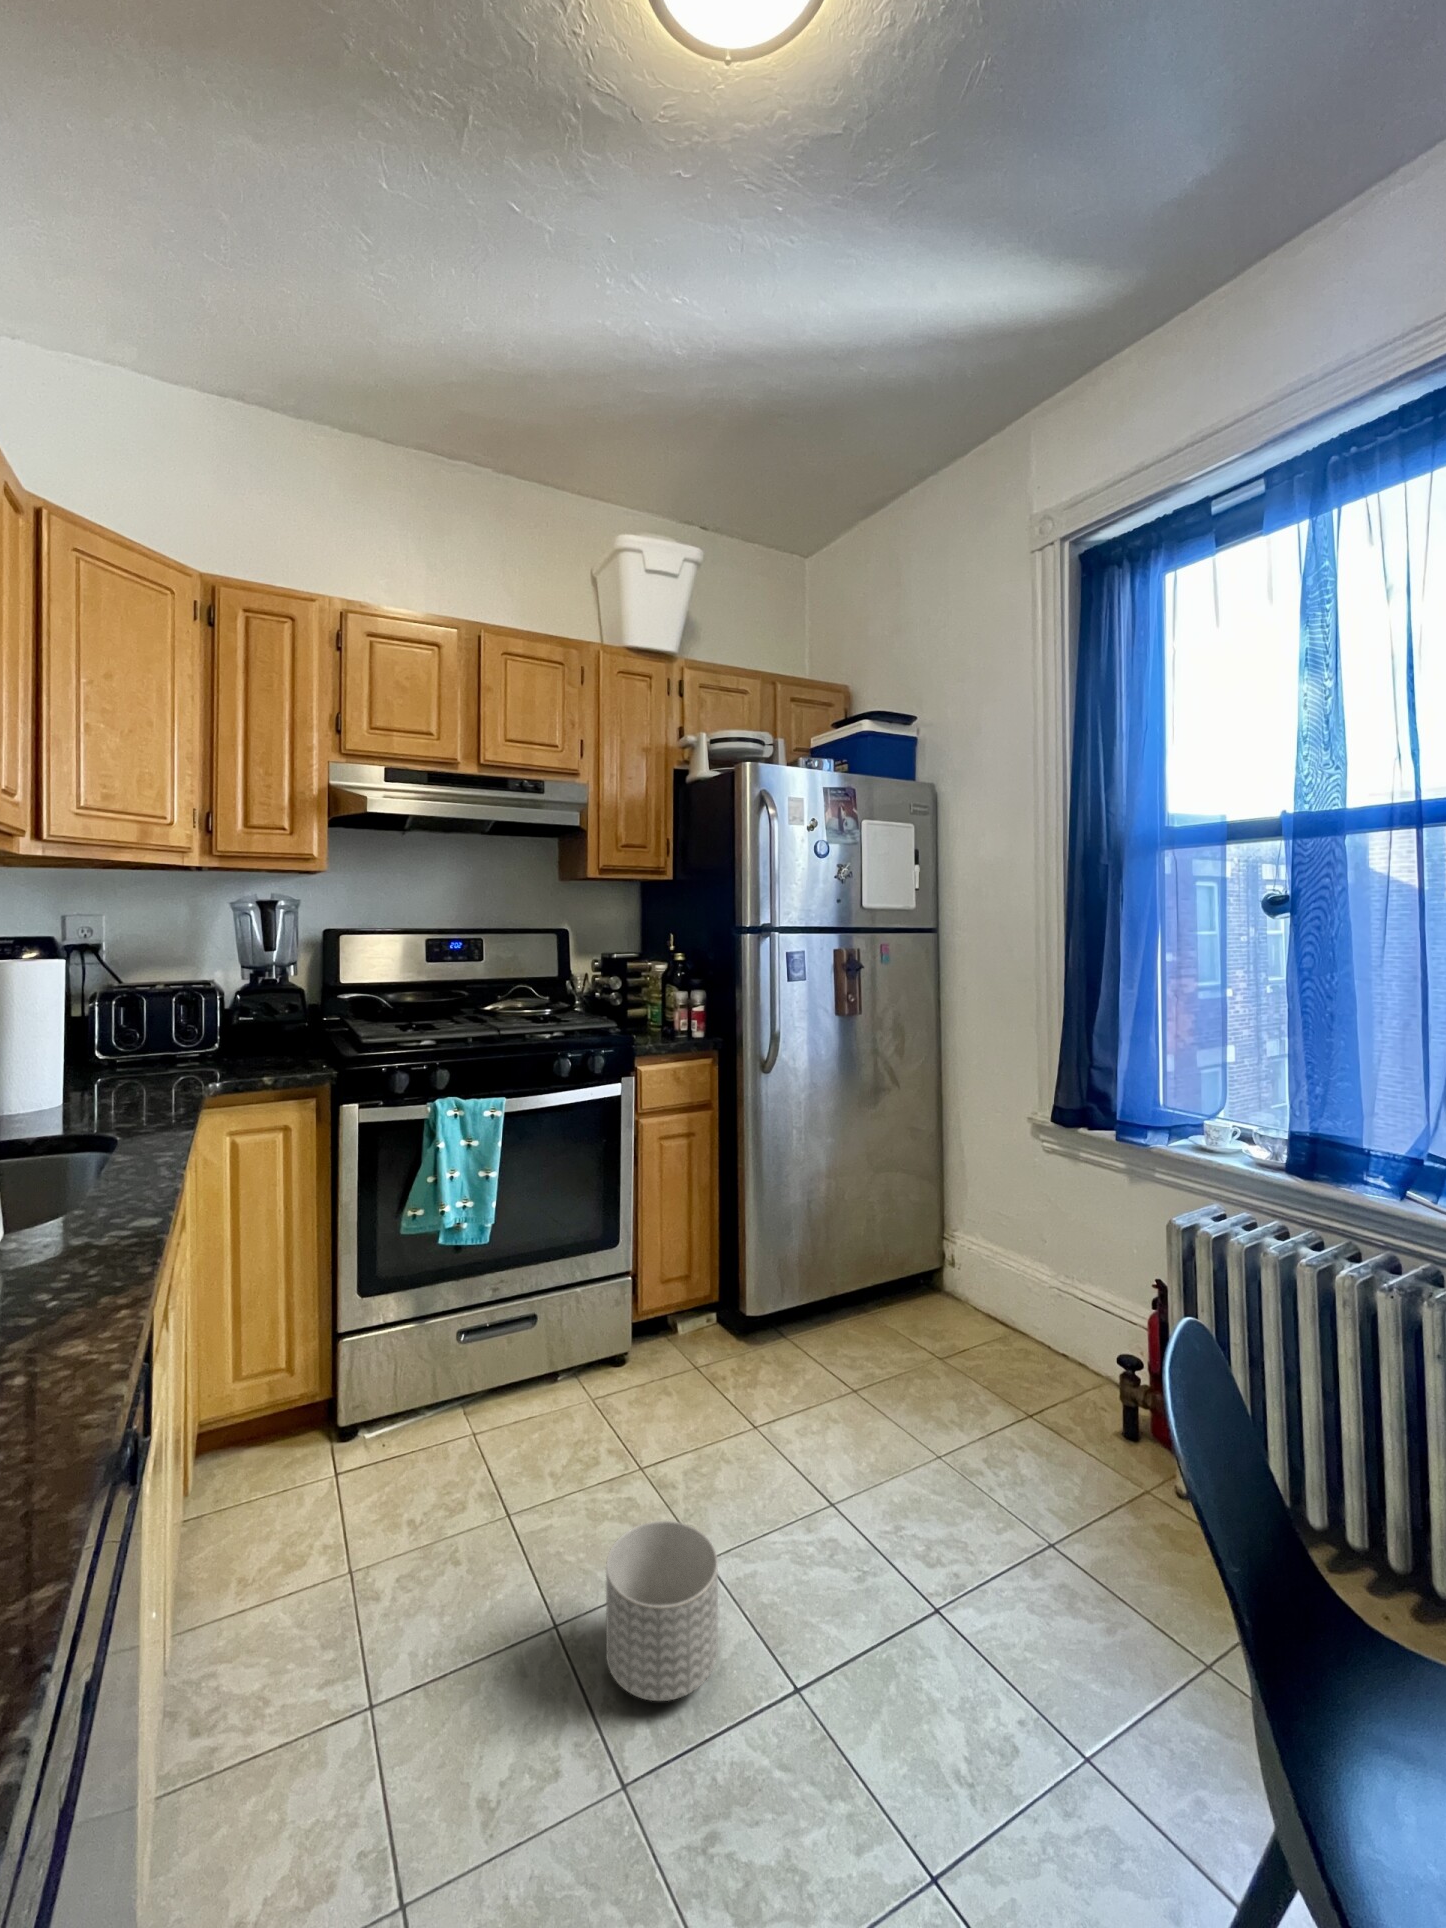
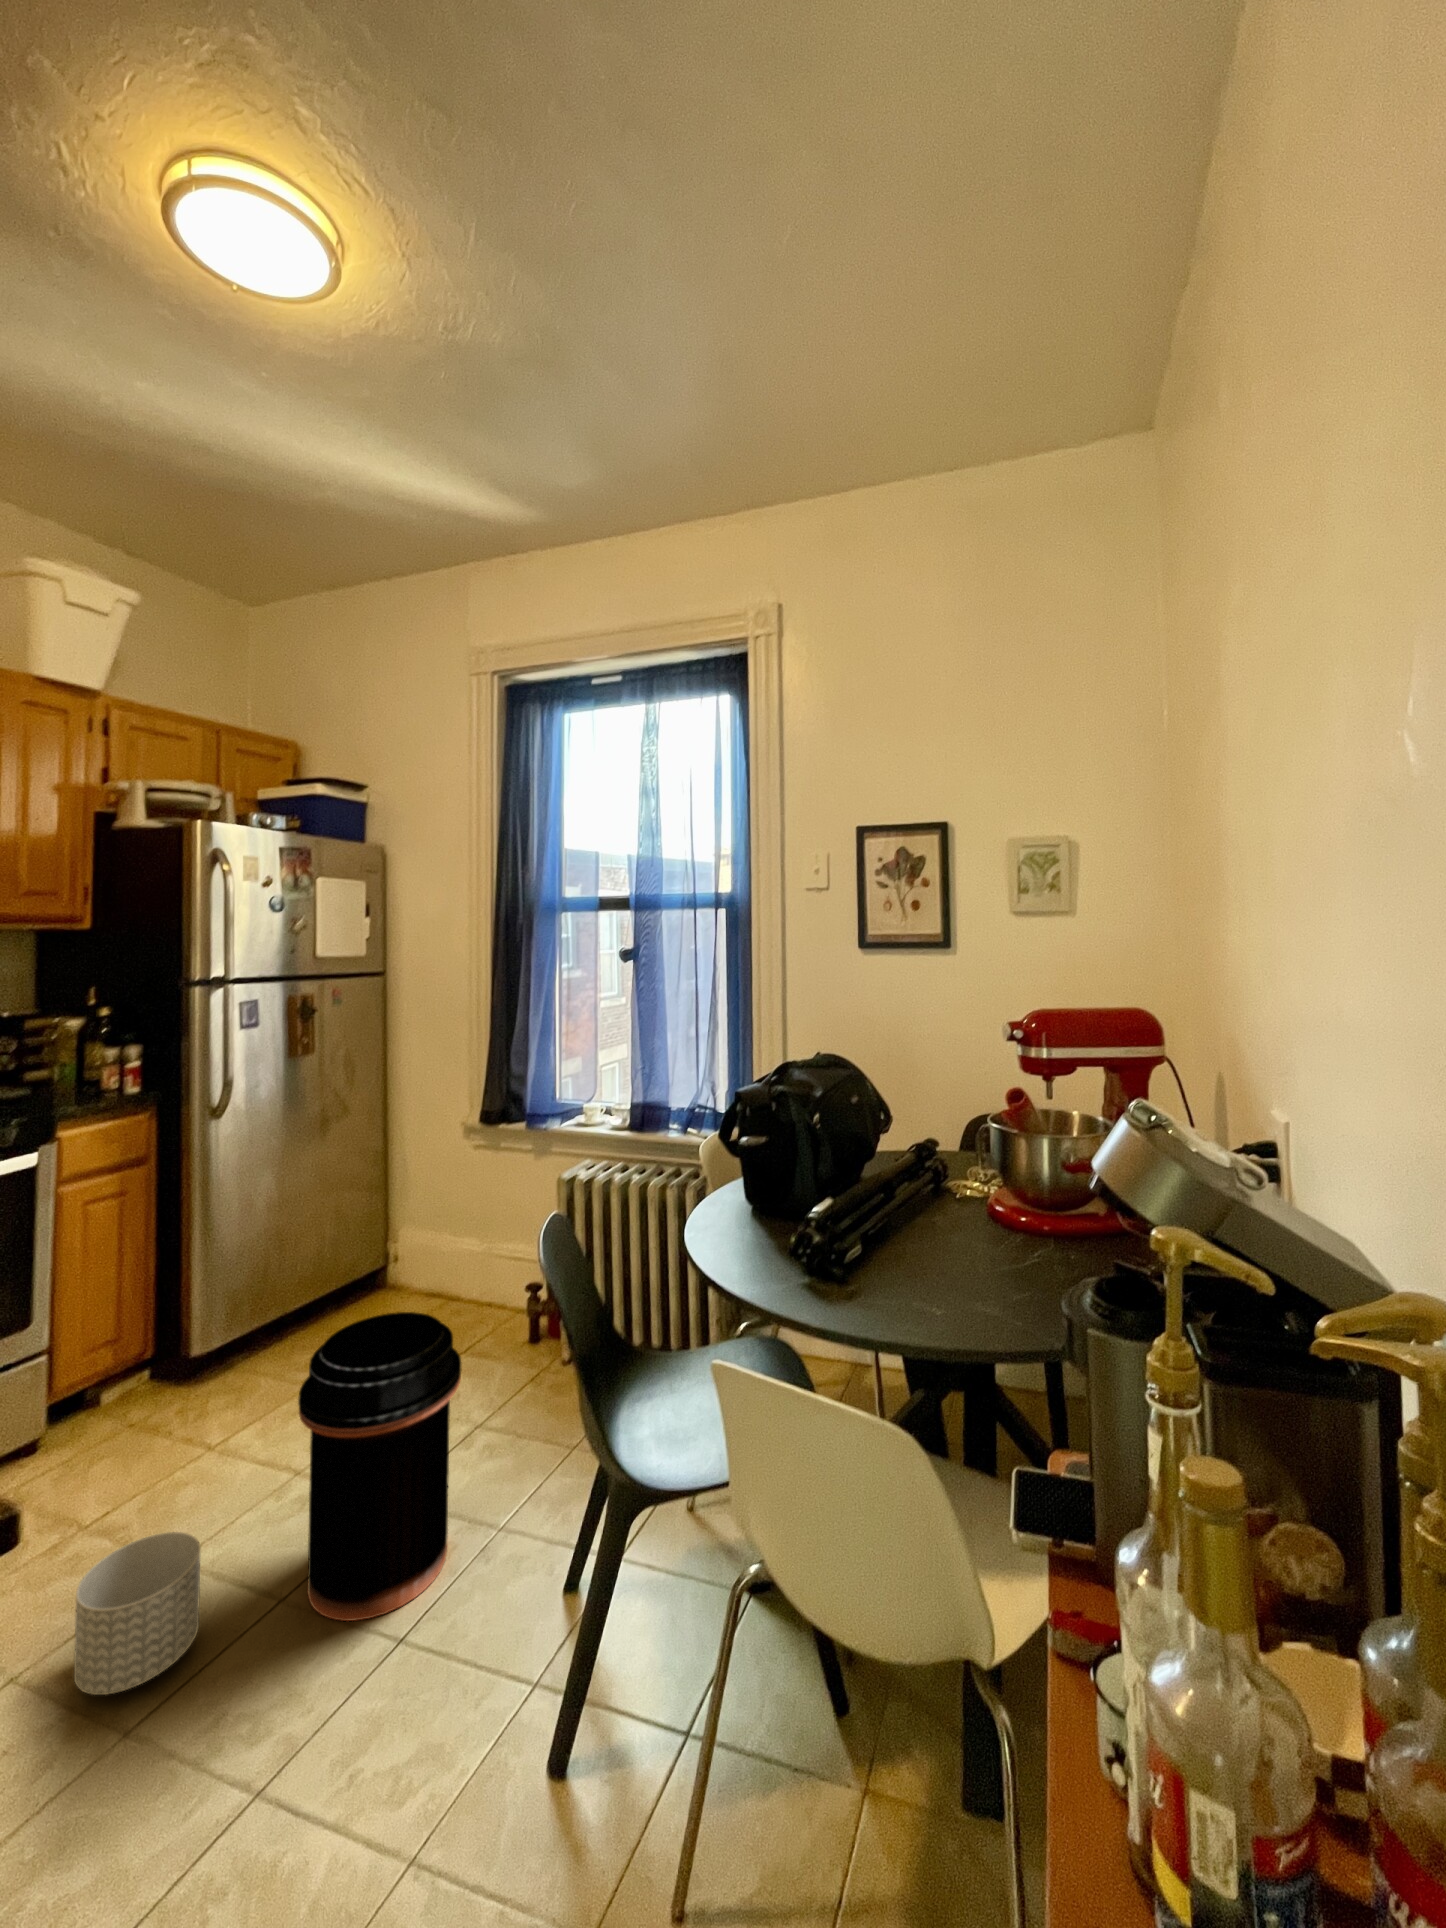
trash can: none [817,1354,1023,1786] -> present [298,1312,461,1621]

